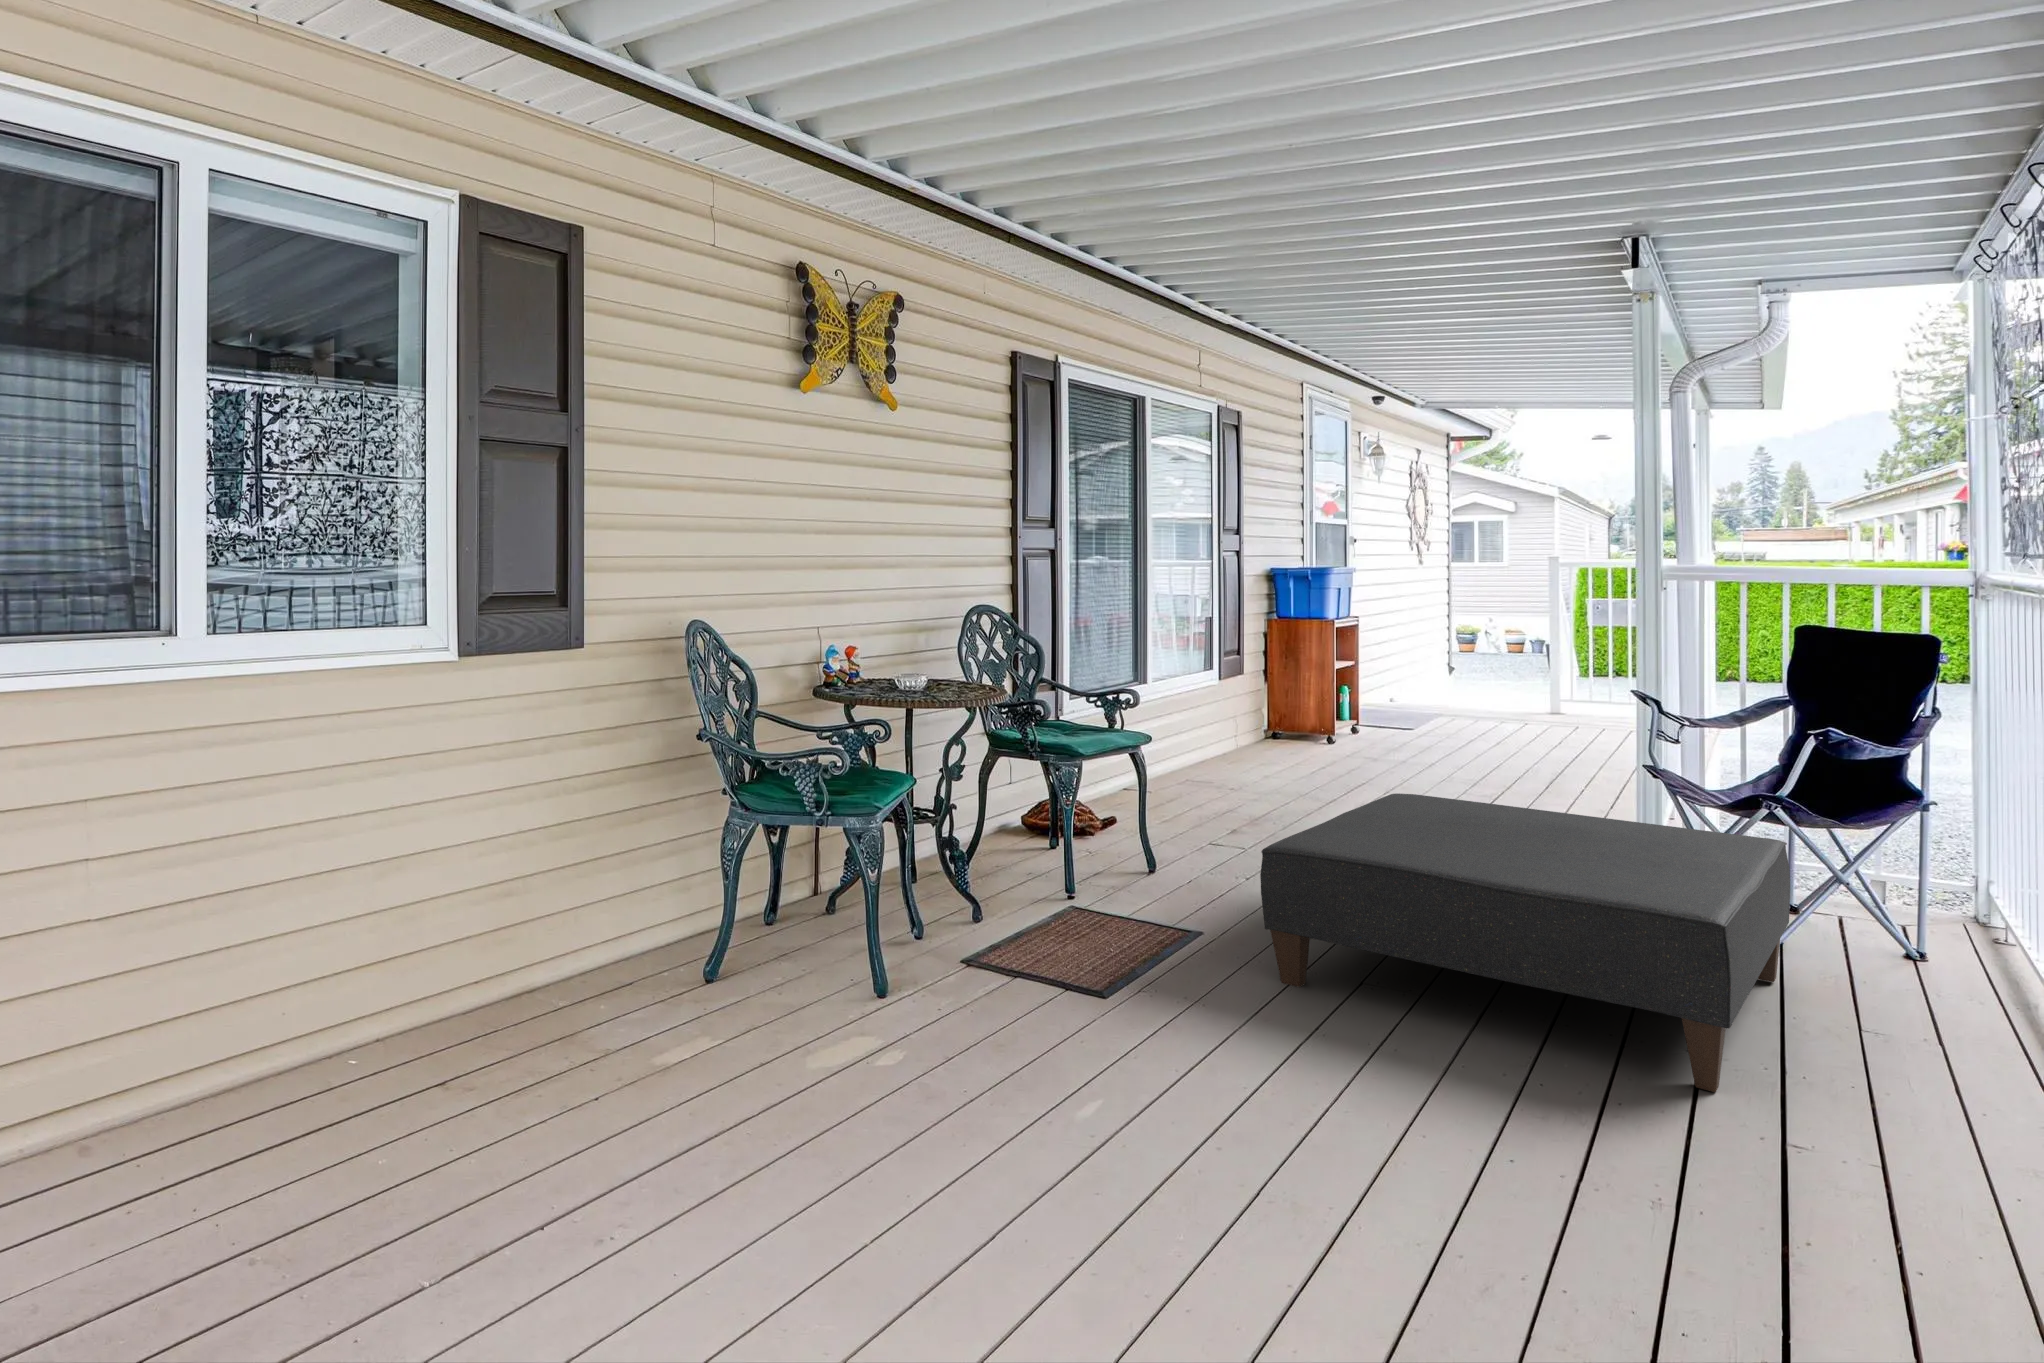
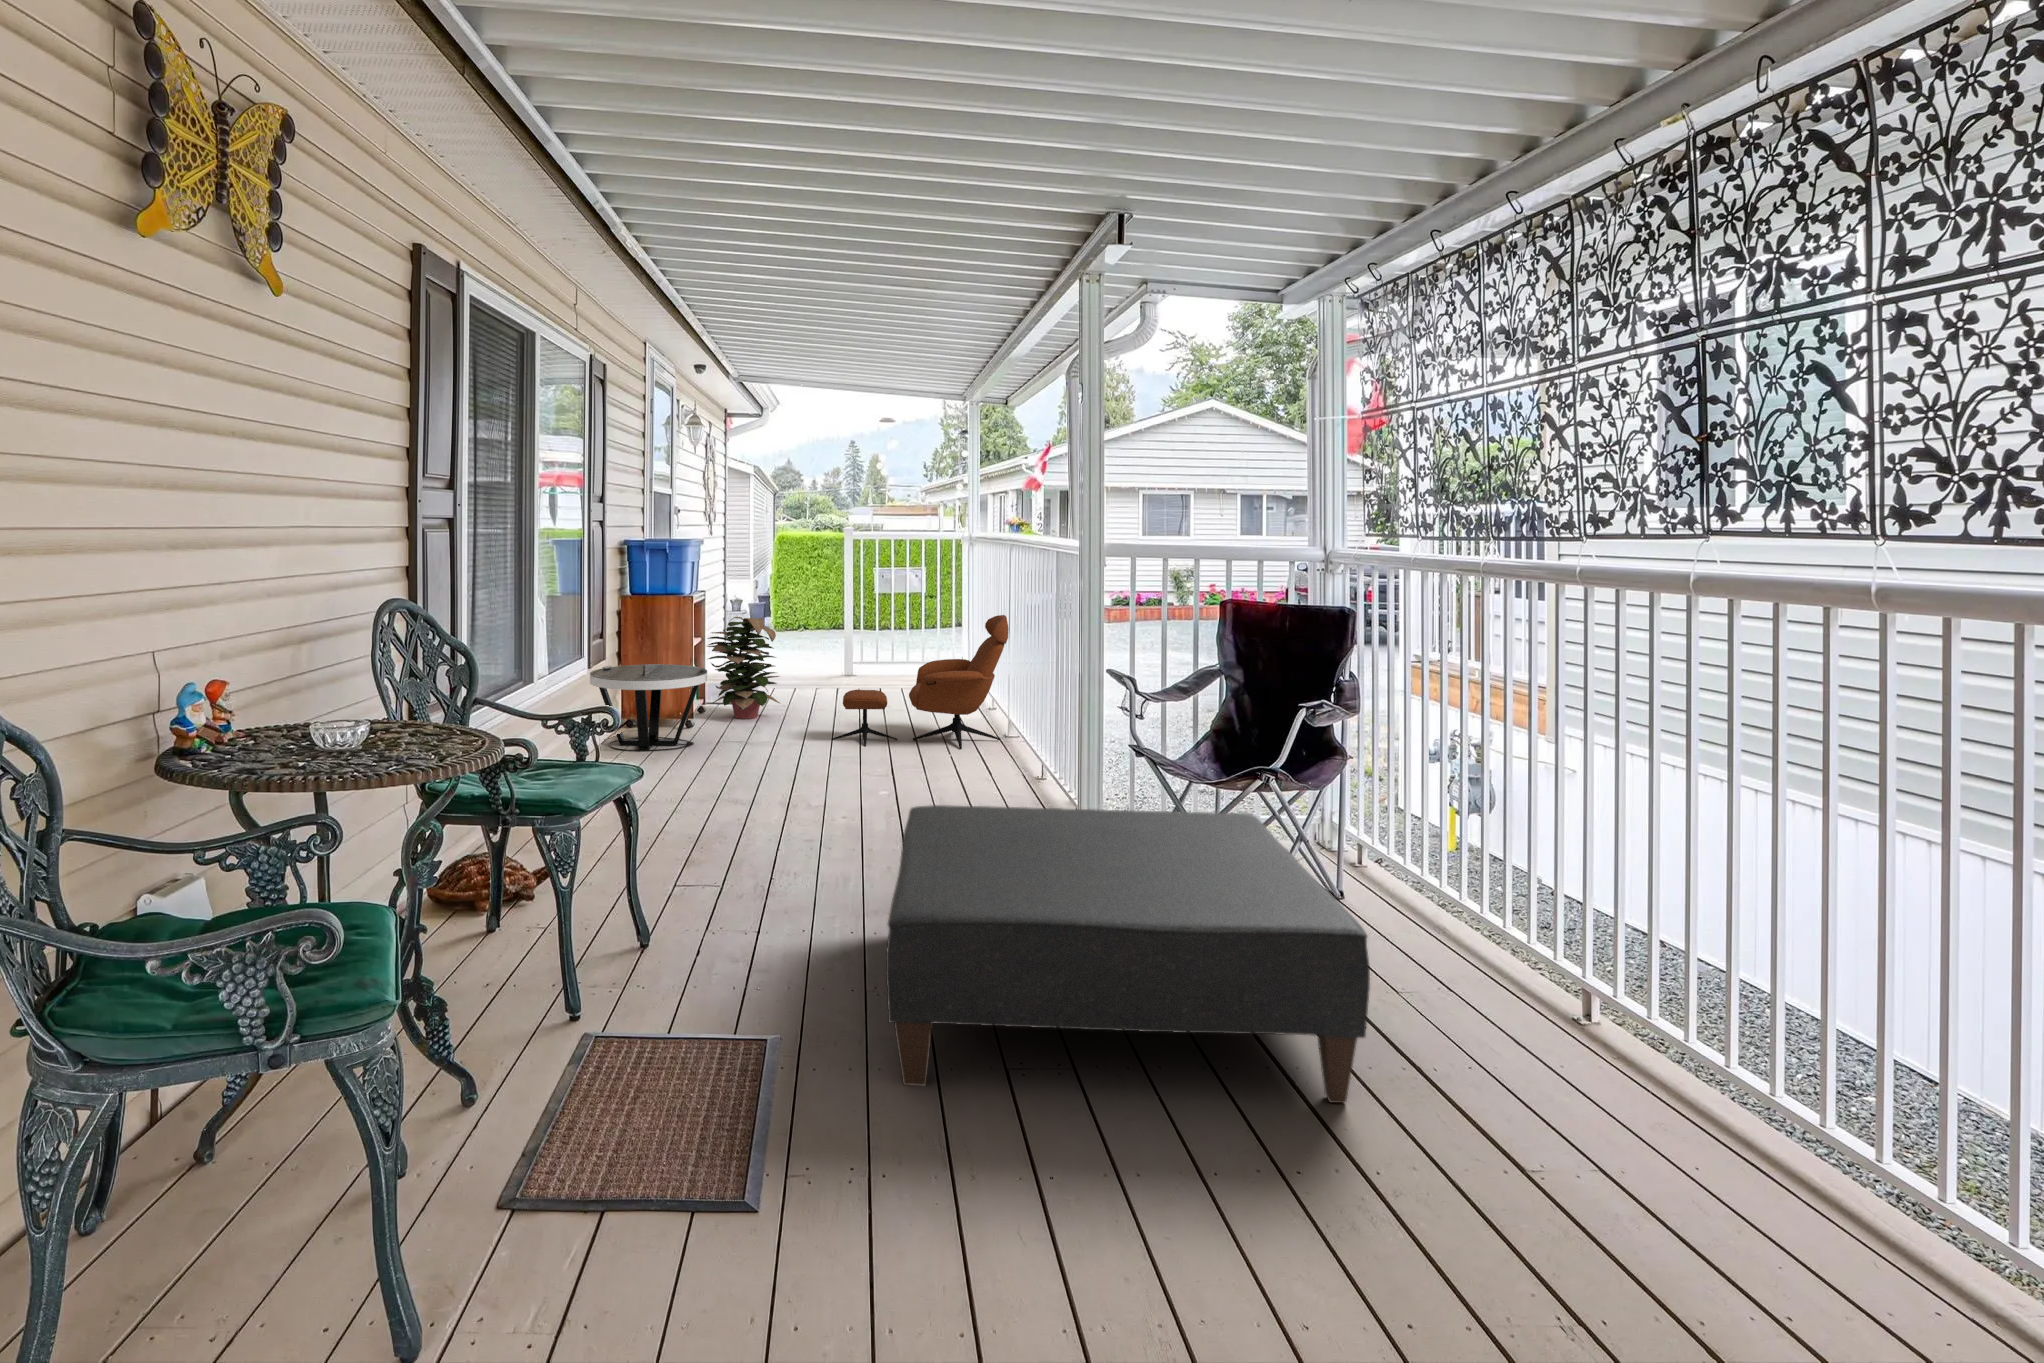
decorative plant: none [1355,642,1440,743] -> present [707,617,779,719]
lounge chair: none [1477,644,1699,789] -> present [832,615,1008,749]
side table: none [1223,680,1336,759] -> present [590,664,707,751]

